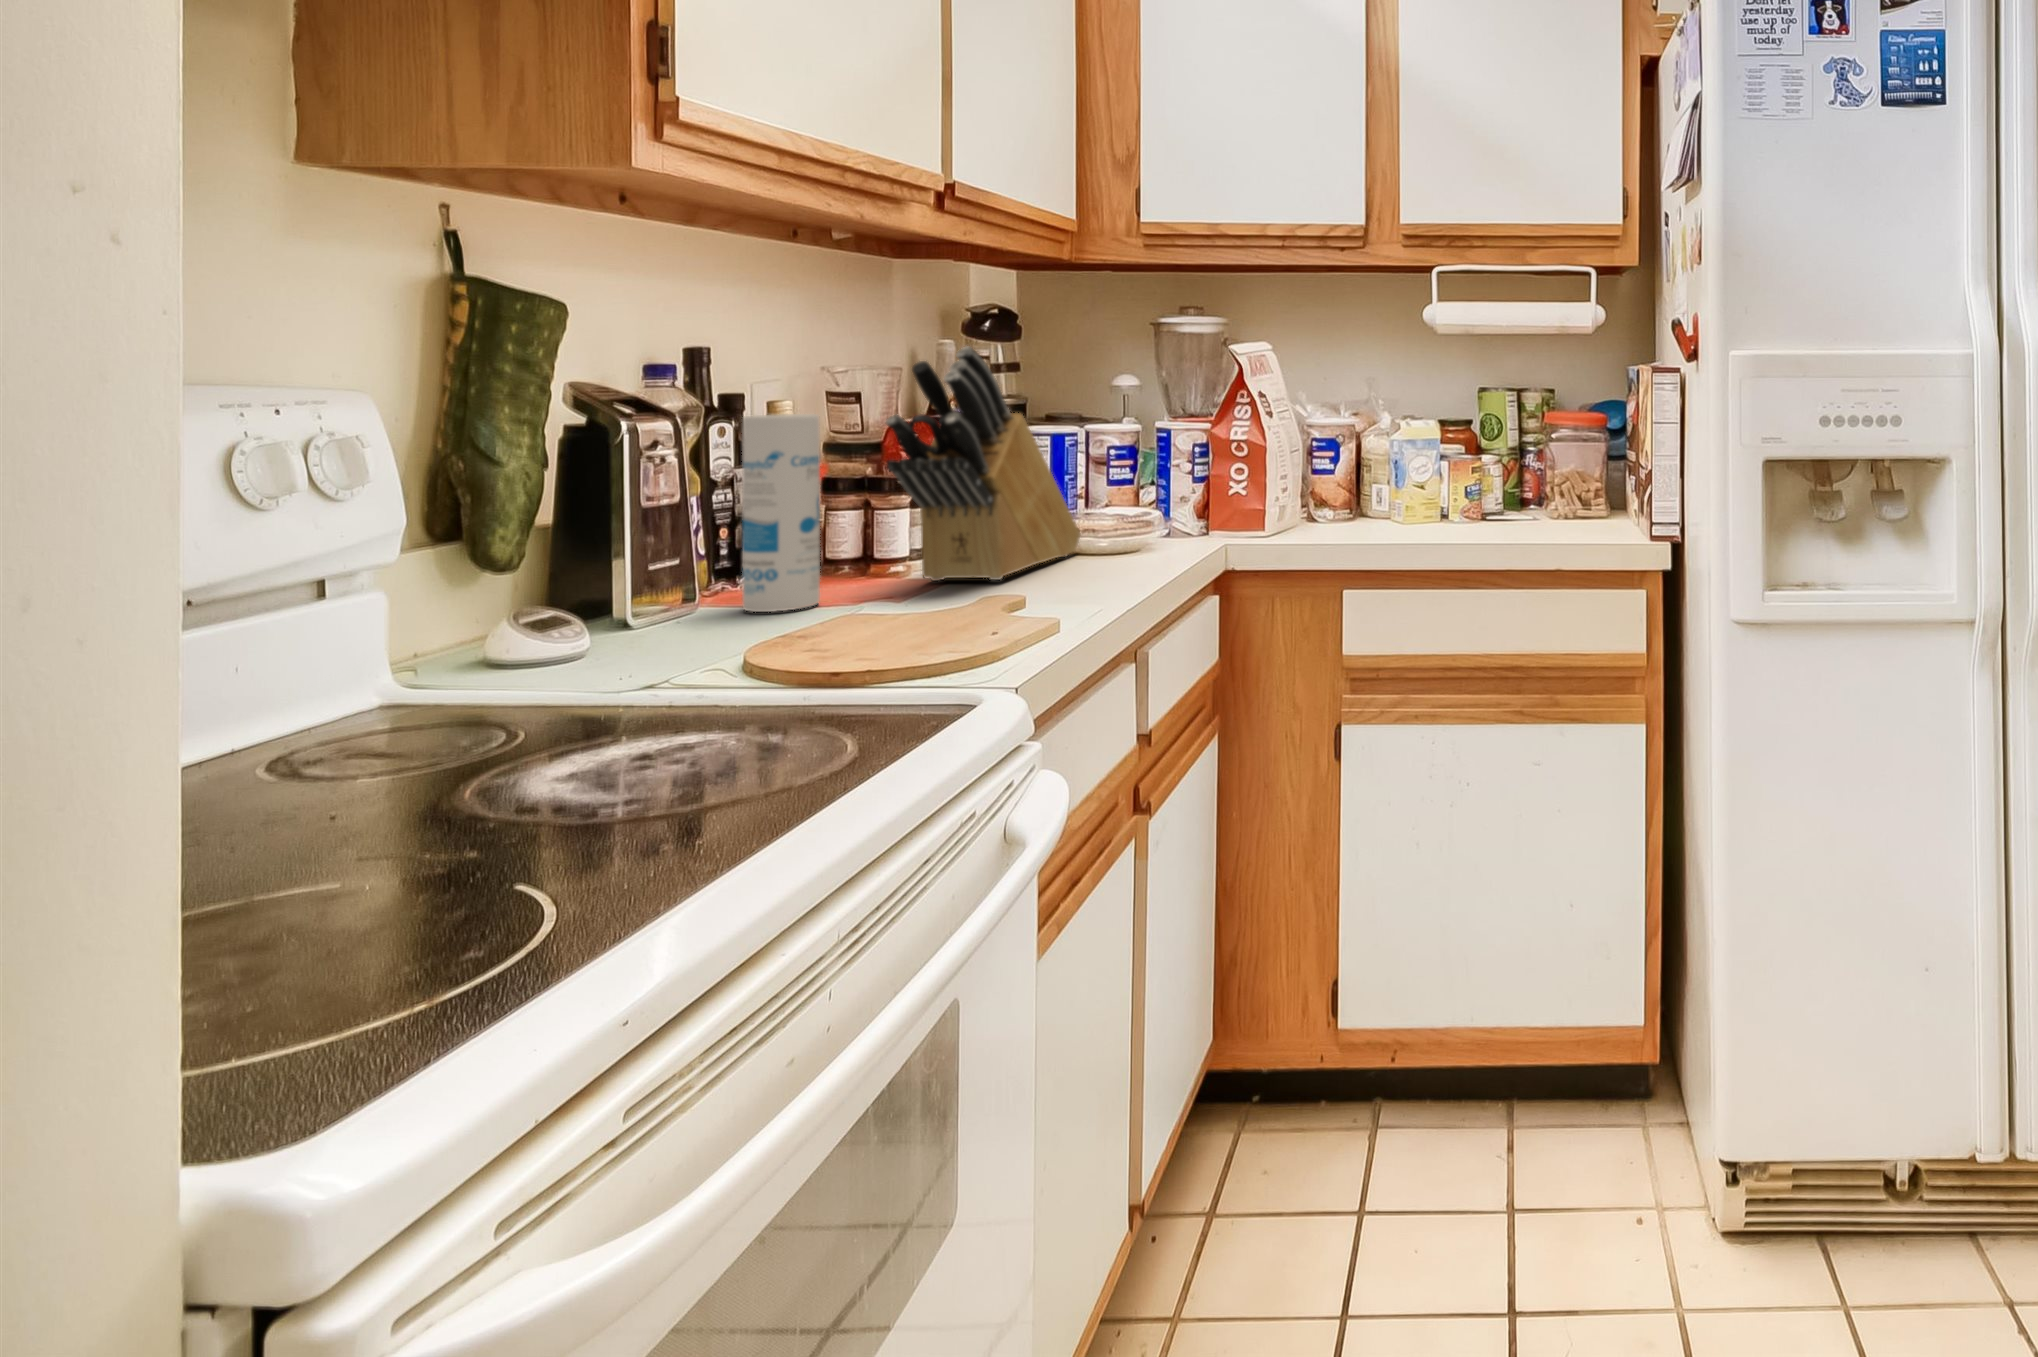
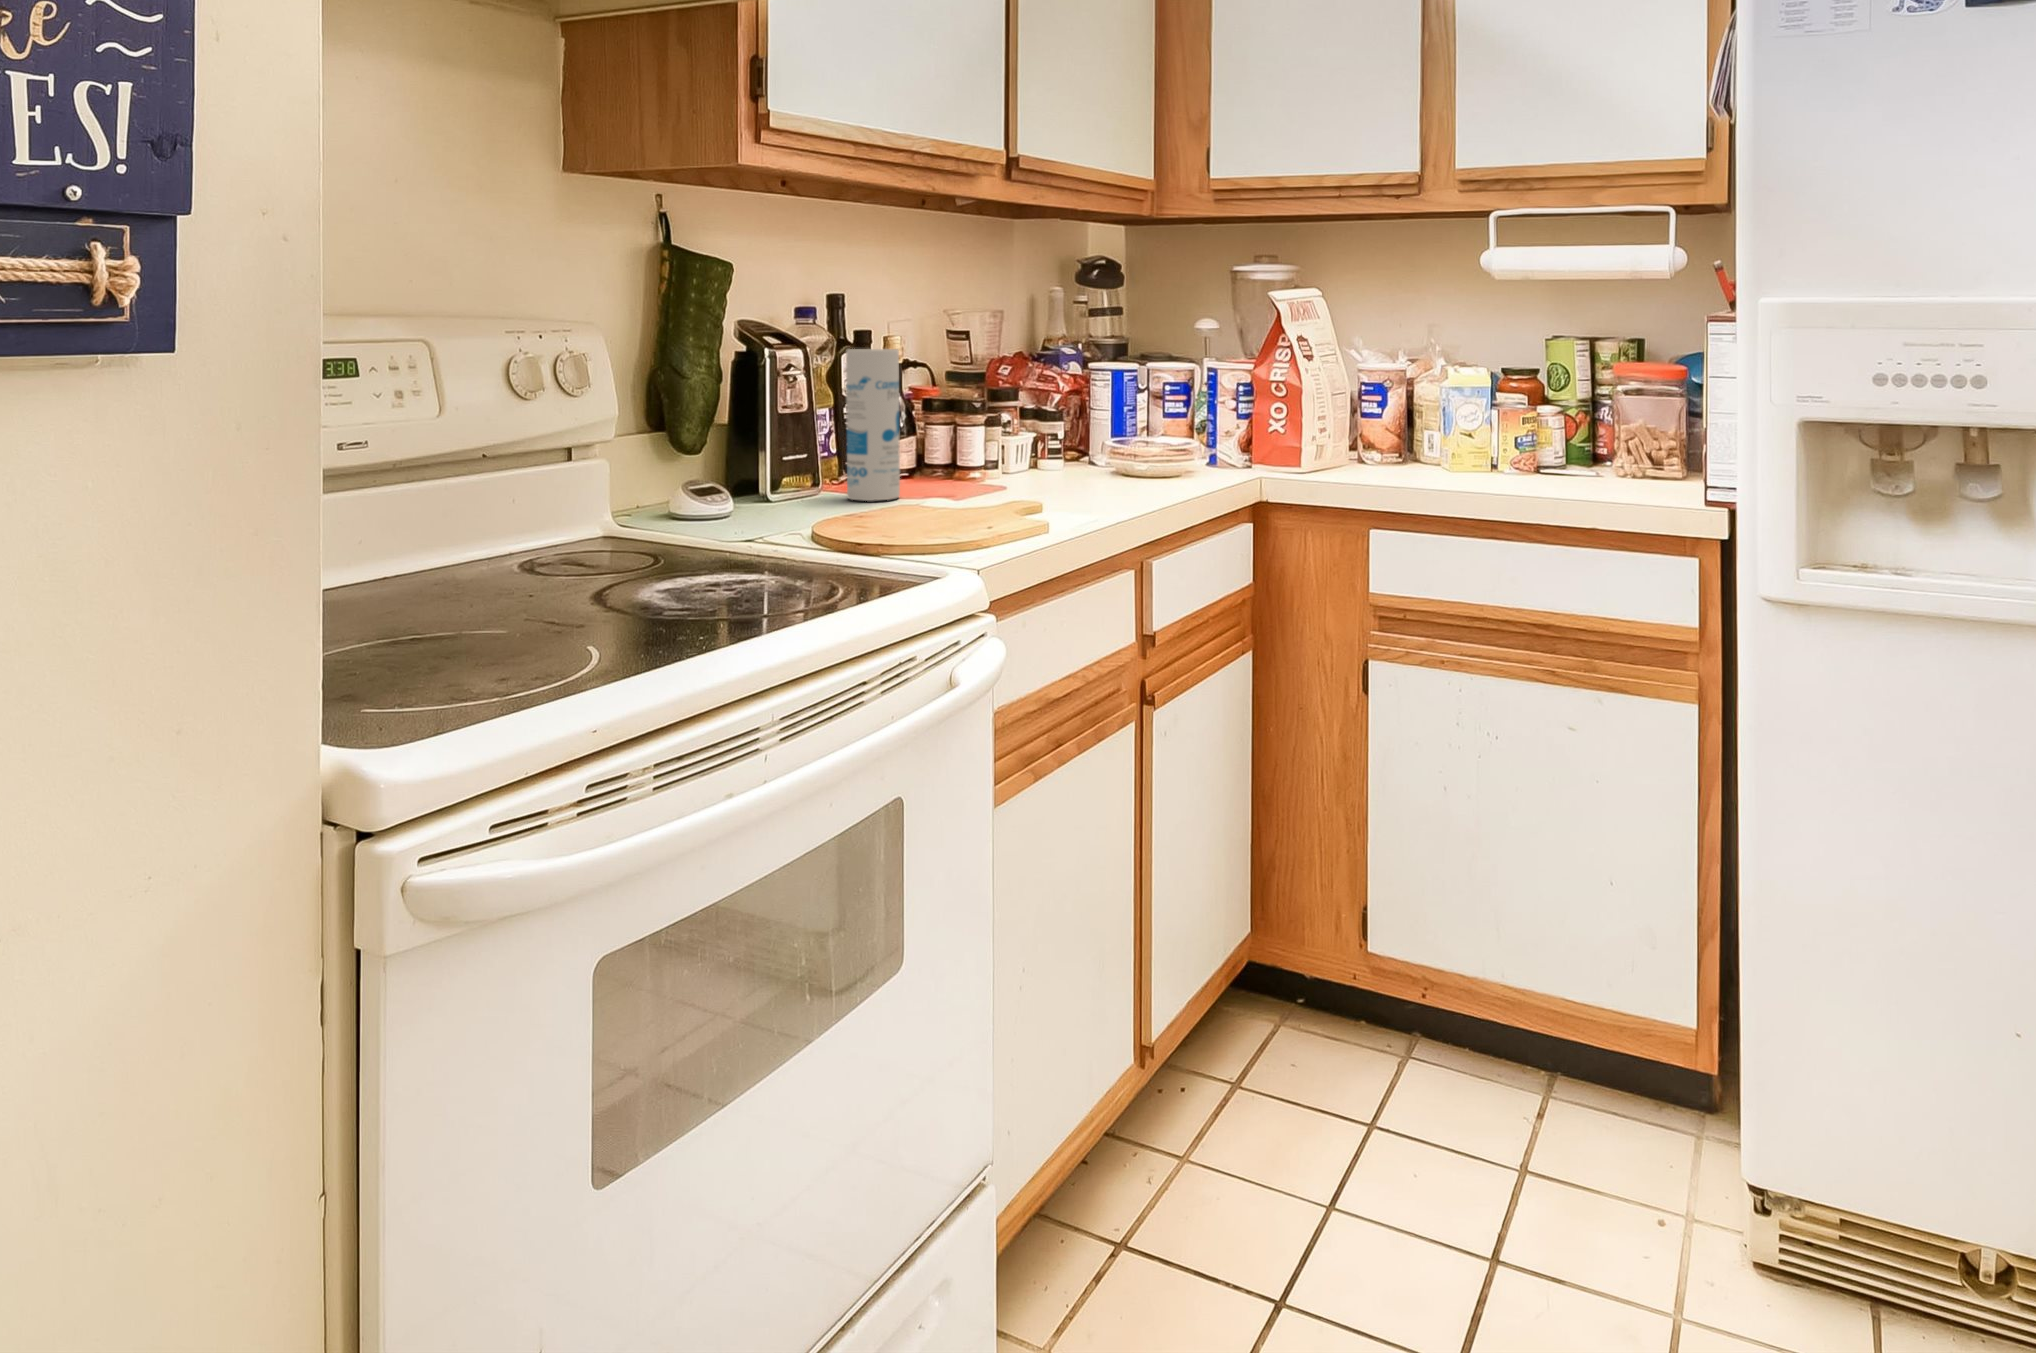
knife block: present [886,346,1080,581] -> none [946,295,1120,491]

